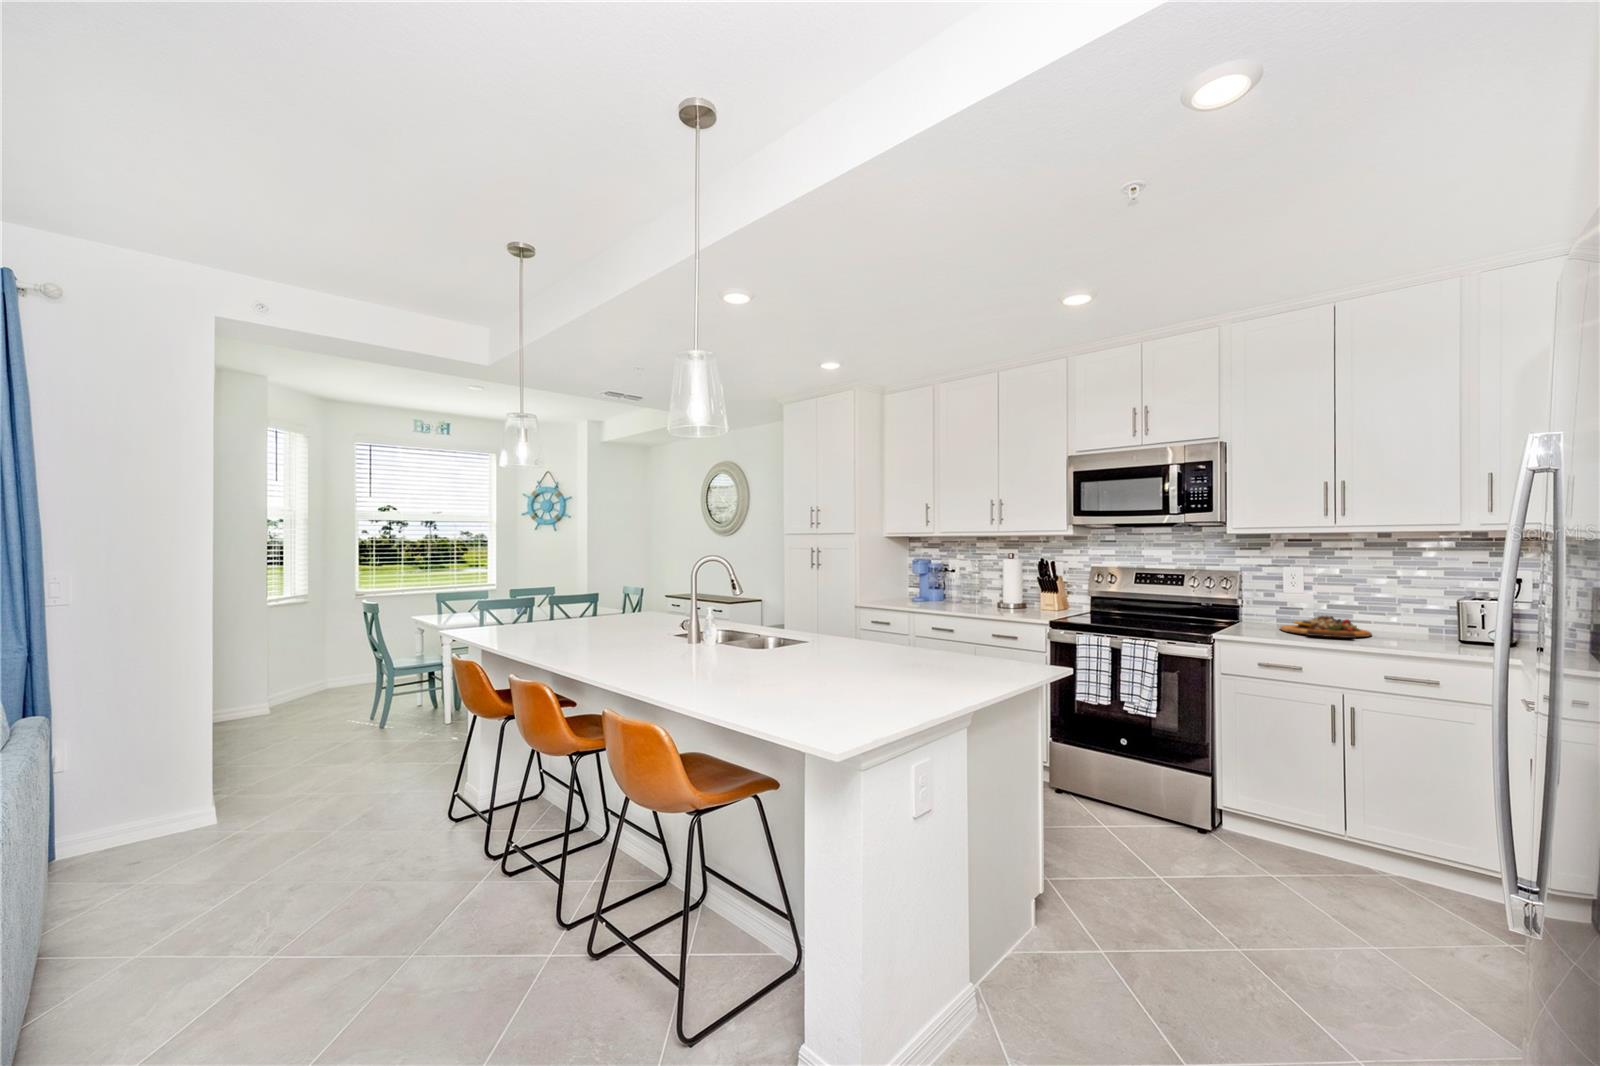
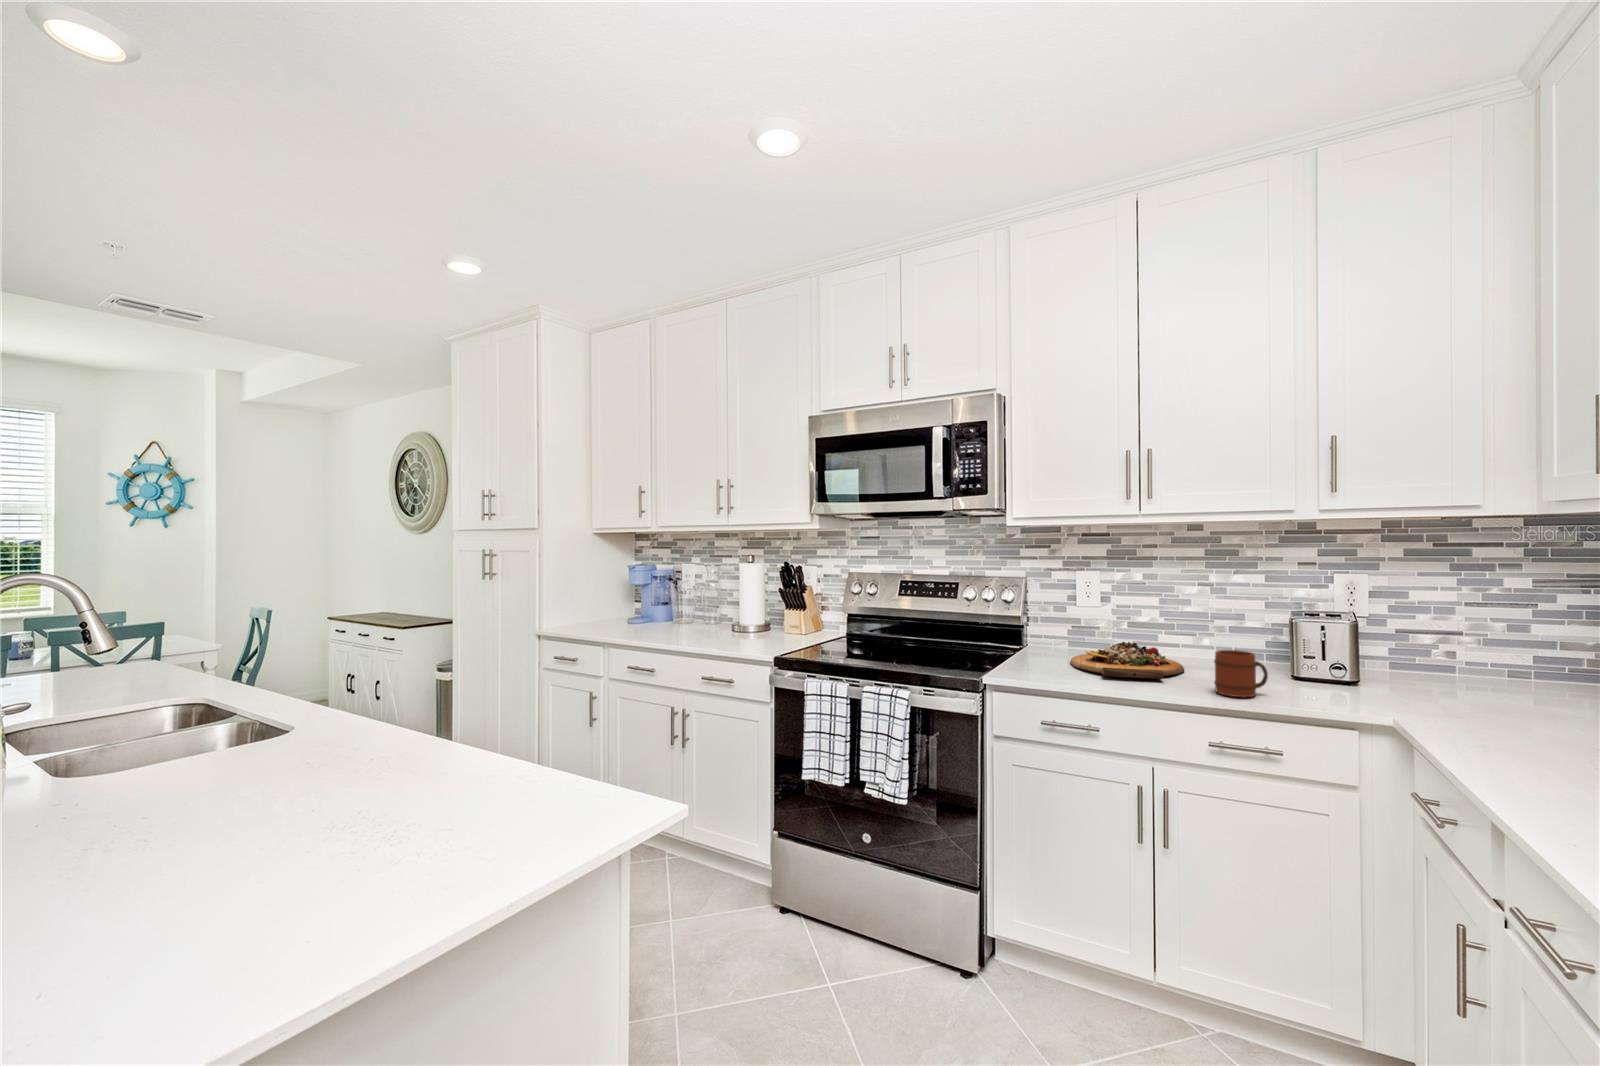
mug: none [1395,618,1437,649] -> present [1214,650,1268,697]

